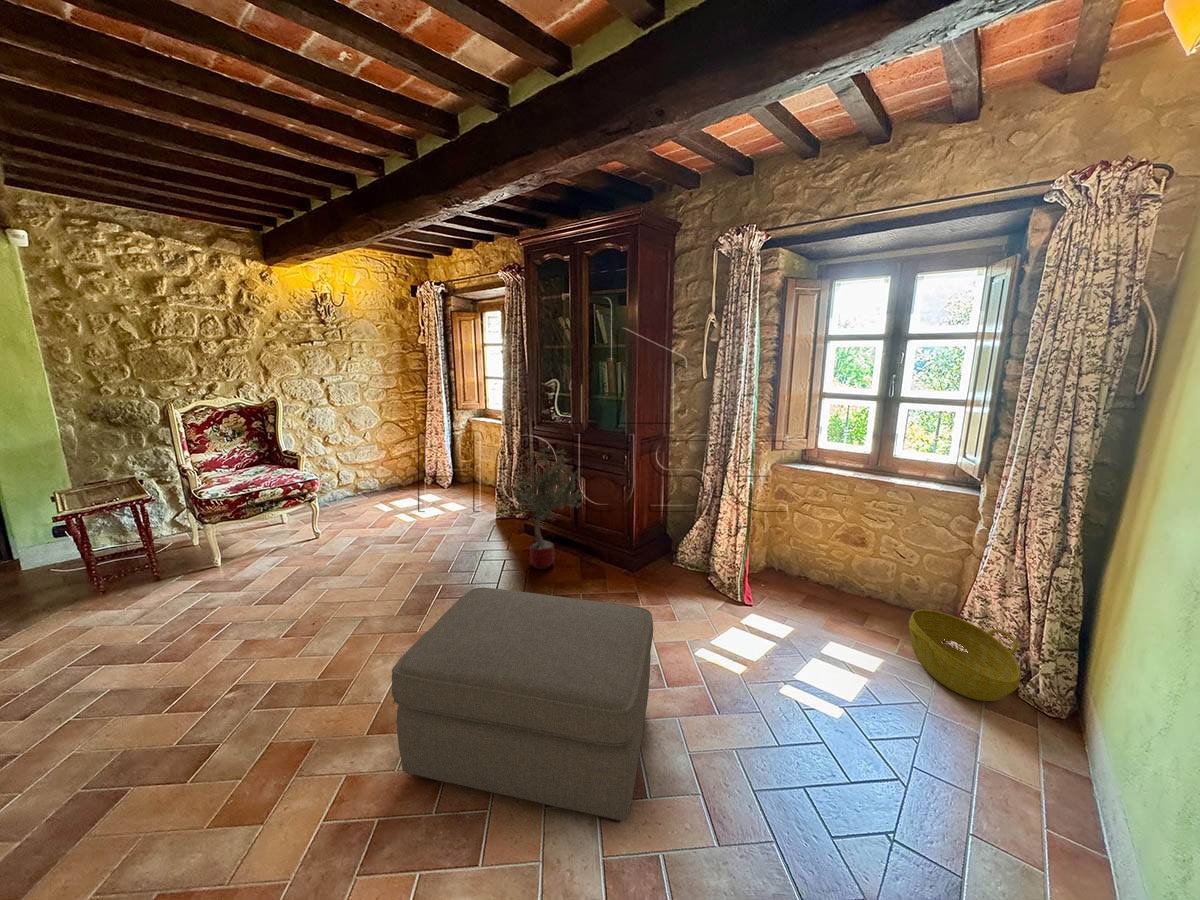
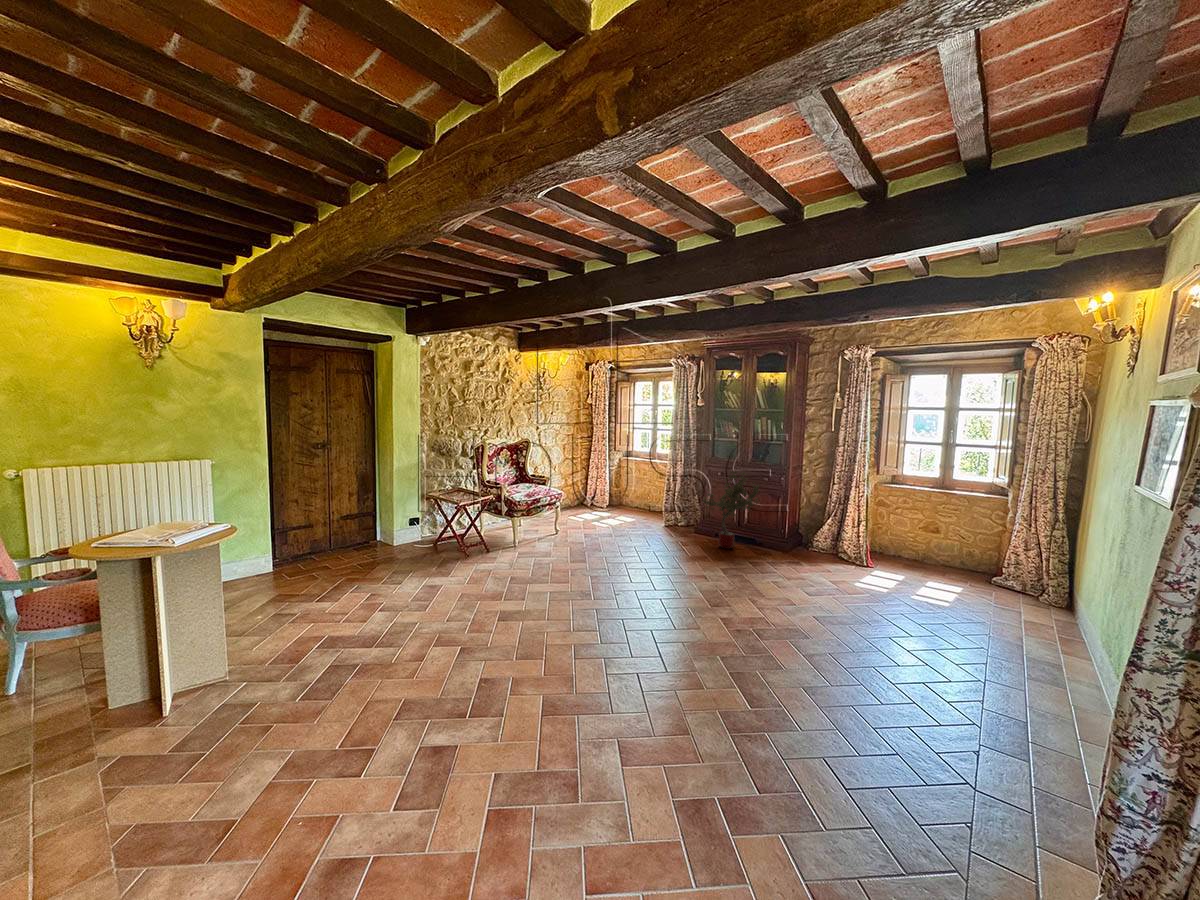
ottoman: present [392,588,653,823] -> none [744,537,873,629]
basket: present [909,609,1021,701] -> none [975,562,1040,601]

